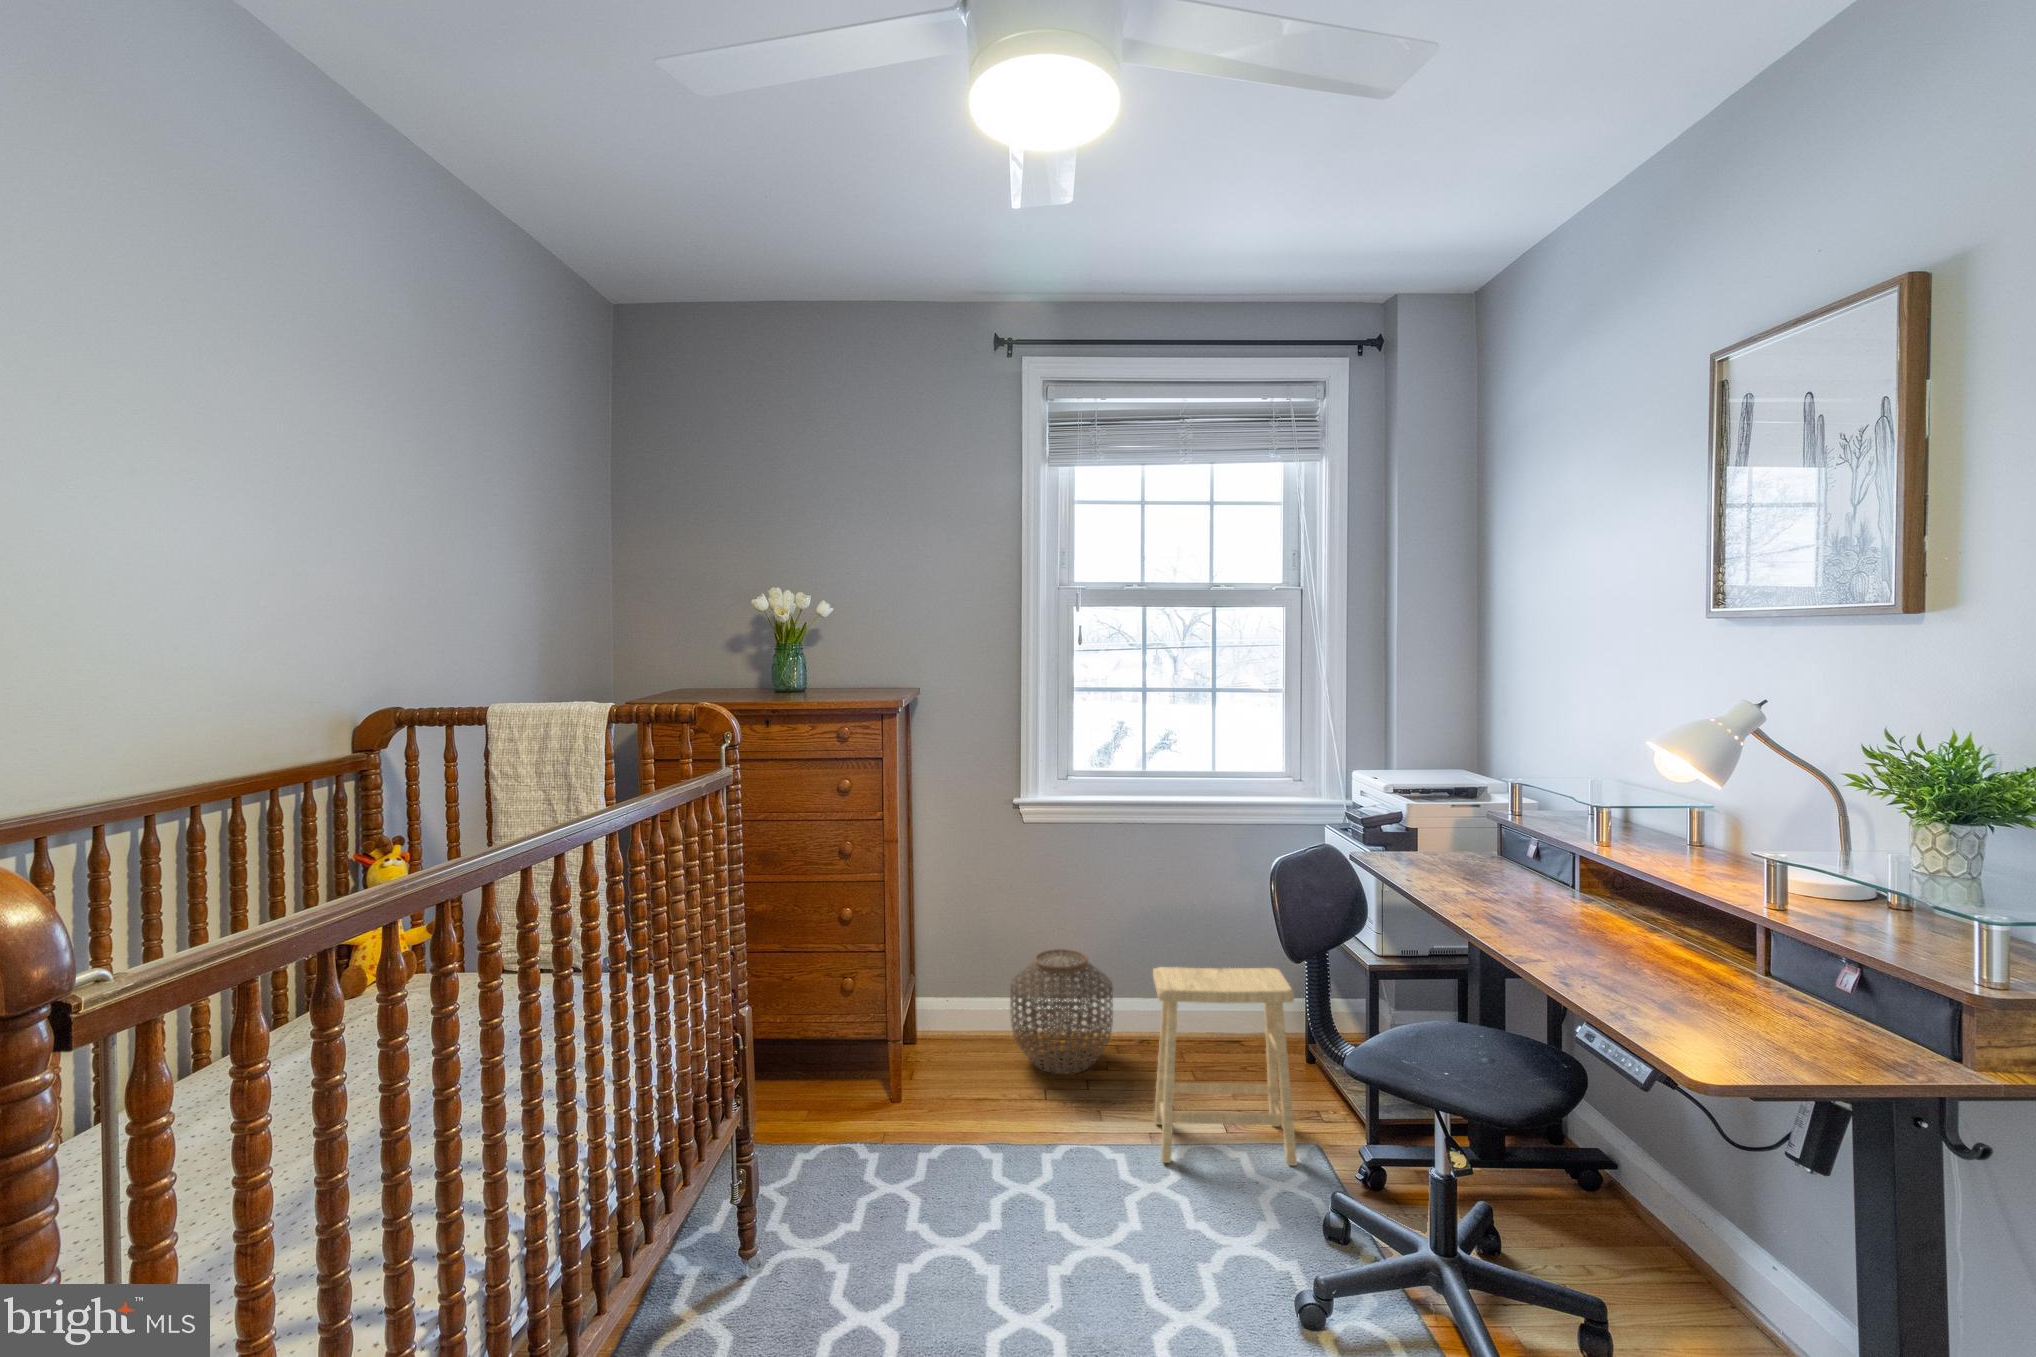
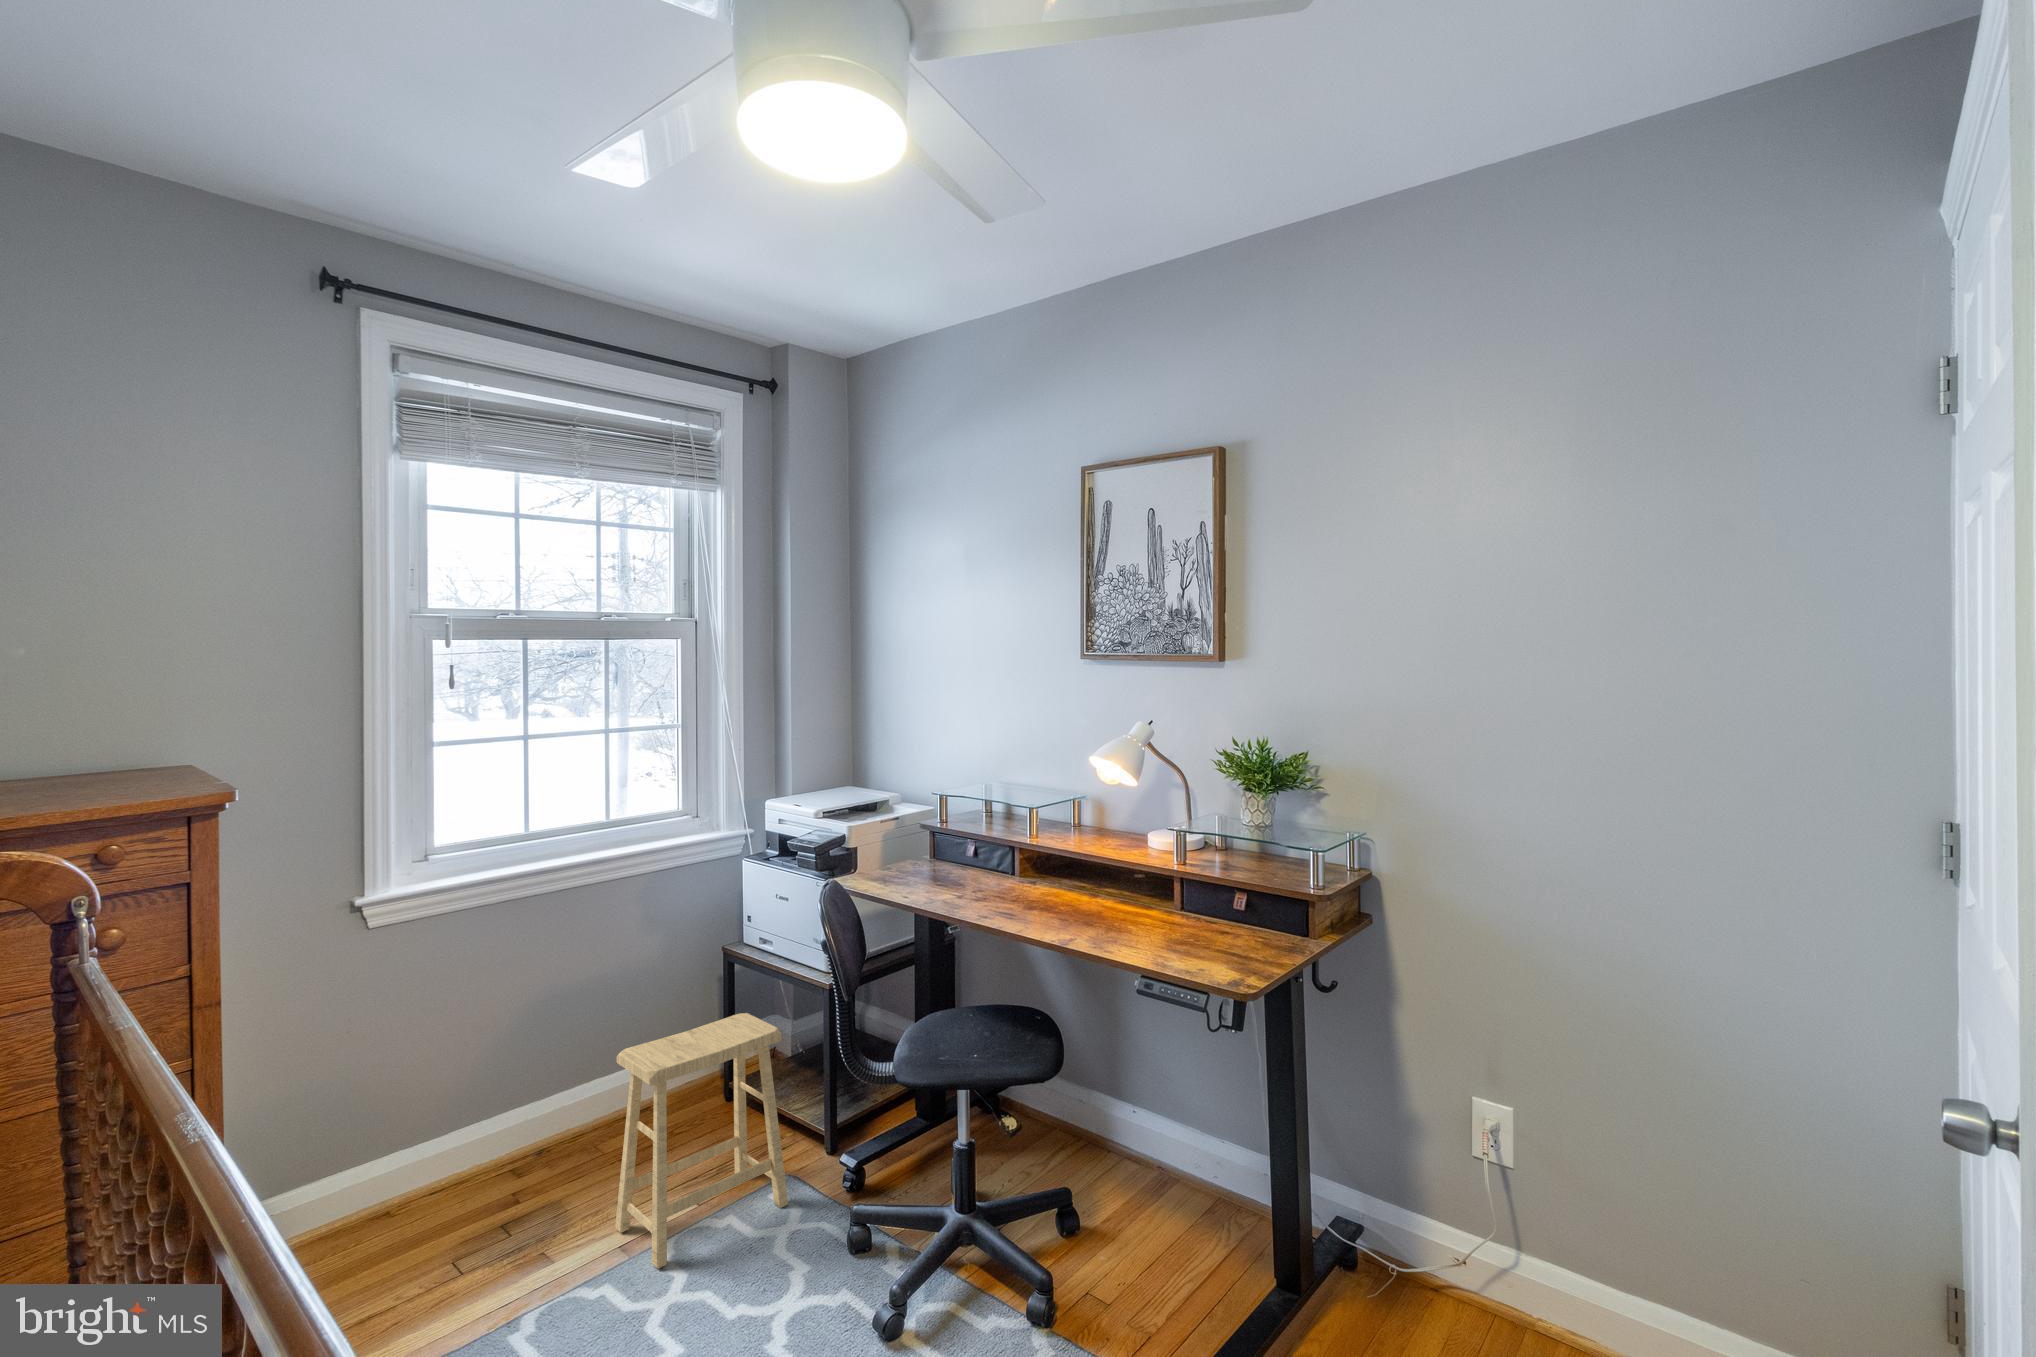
woven basket: present [1010,949,1113,1074] -> none [367,1067,522,1238]

